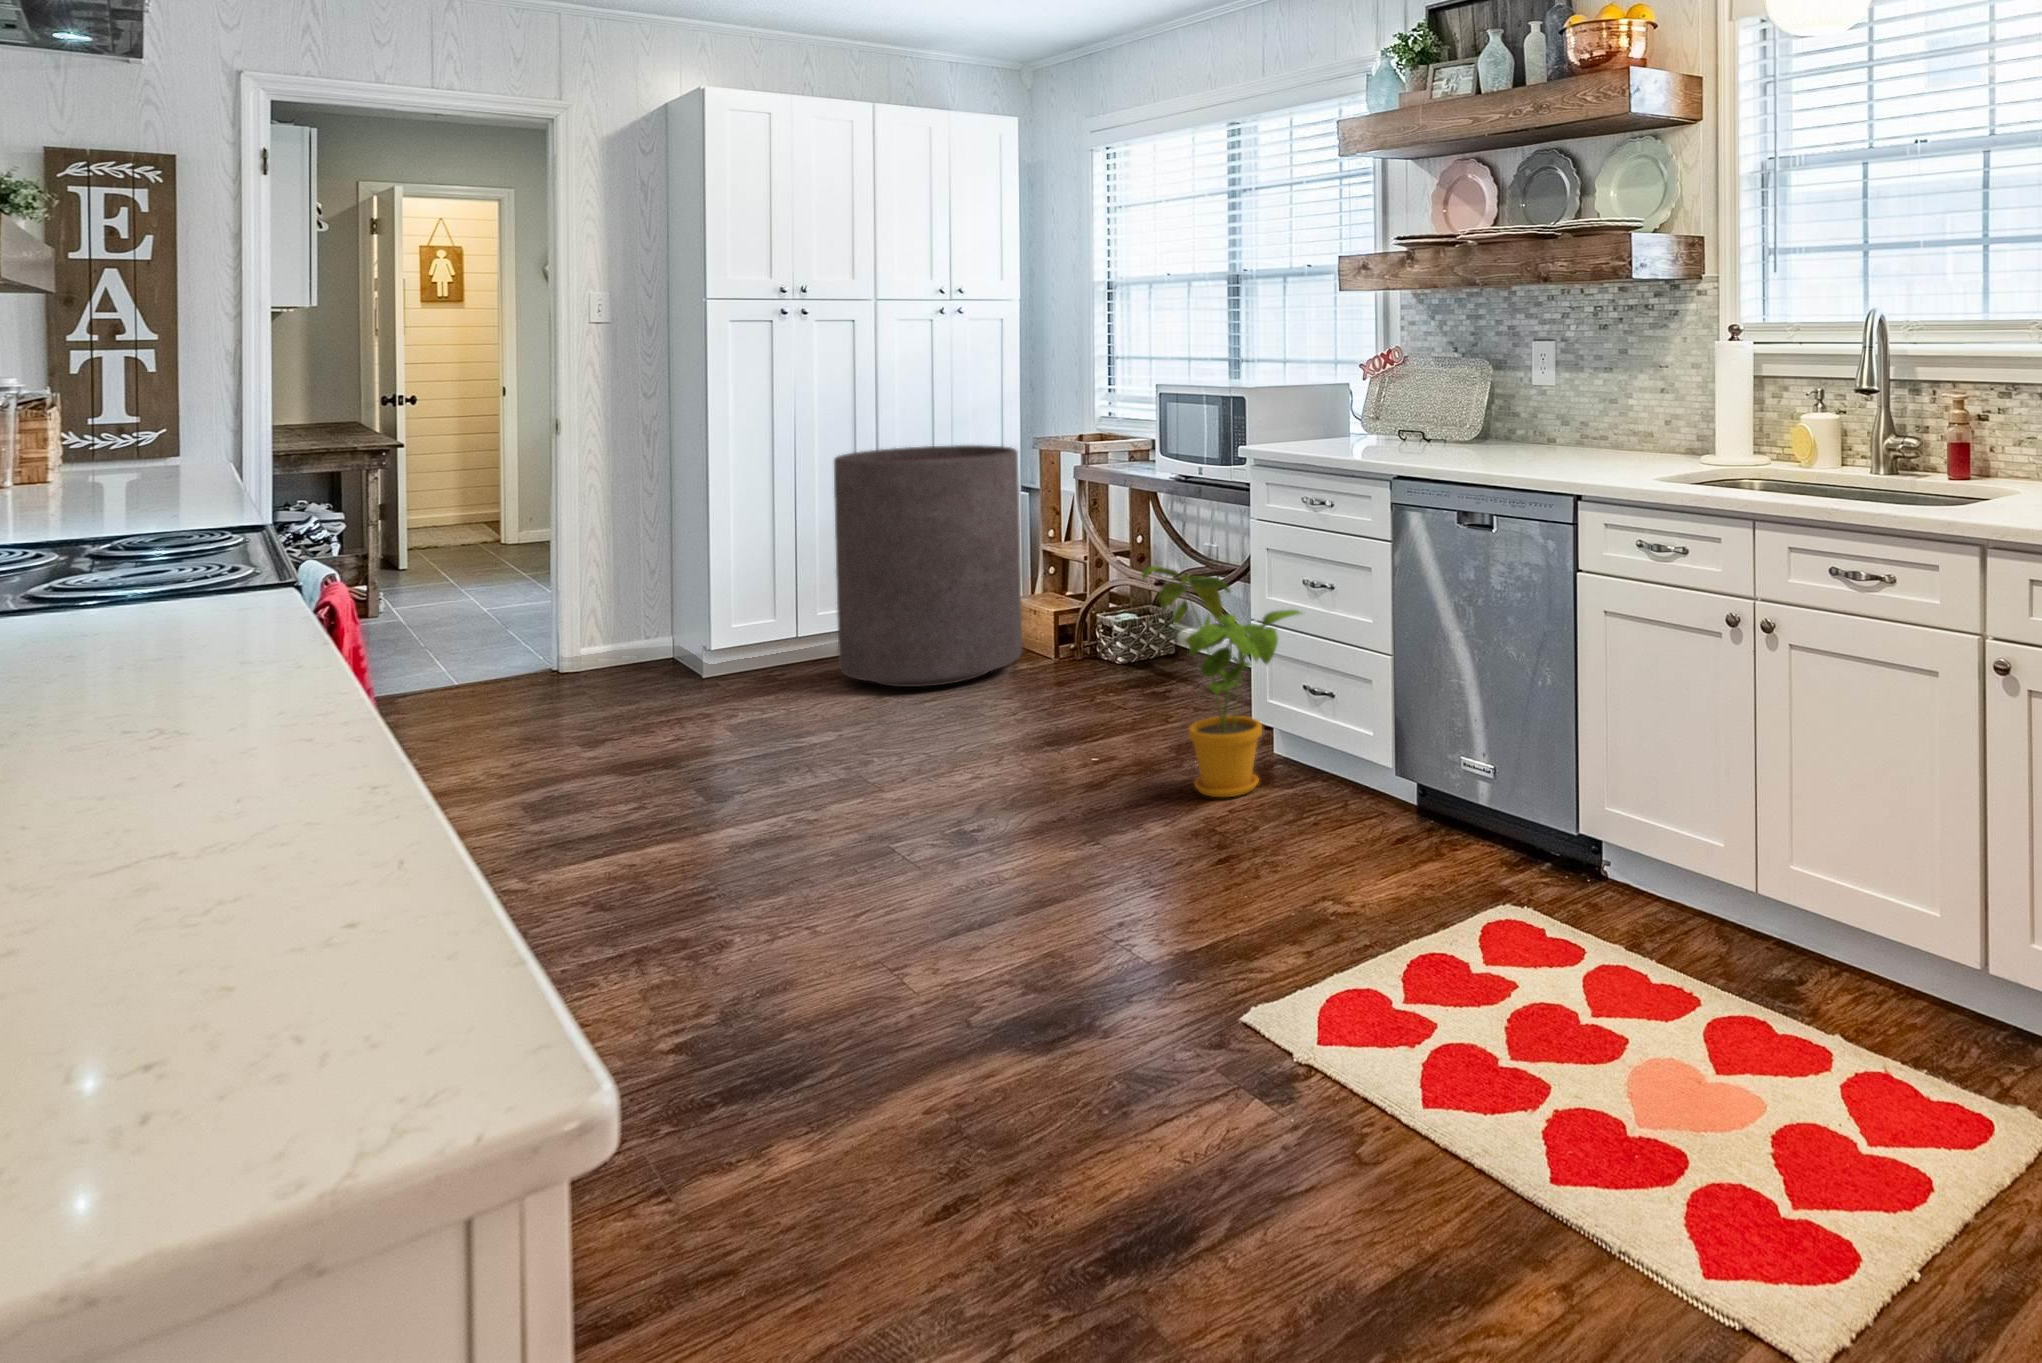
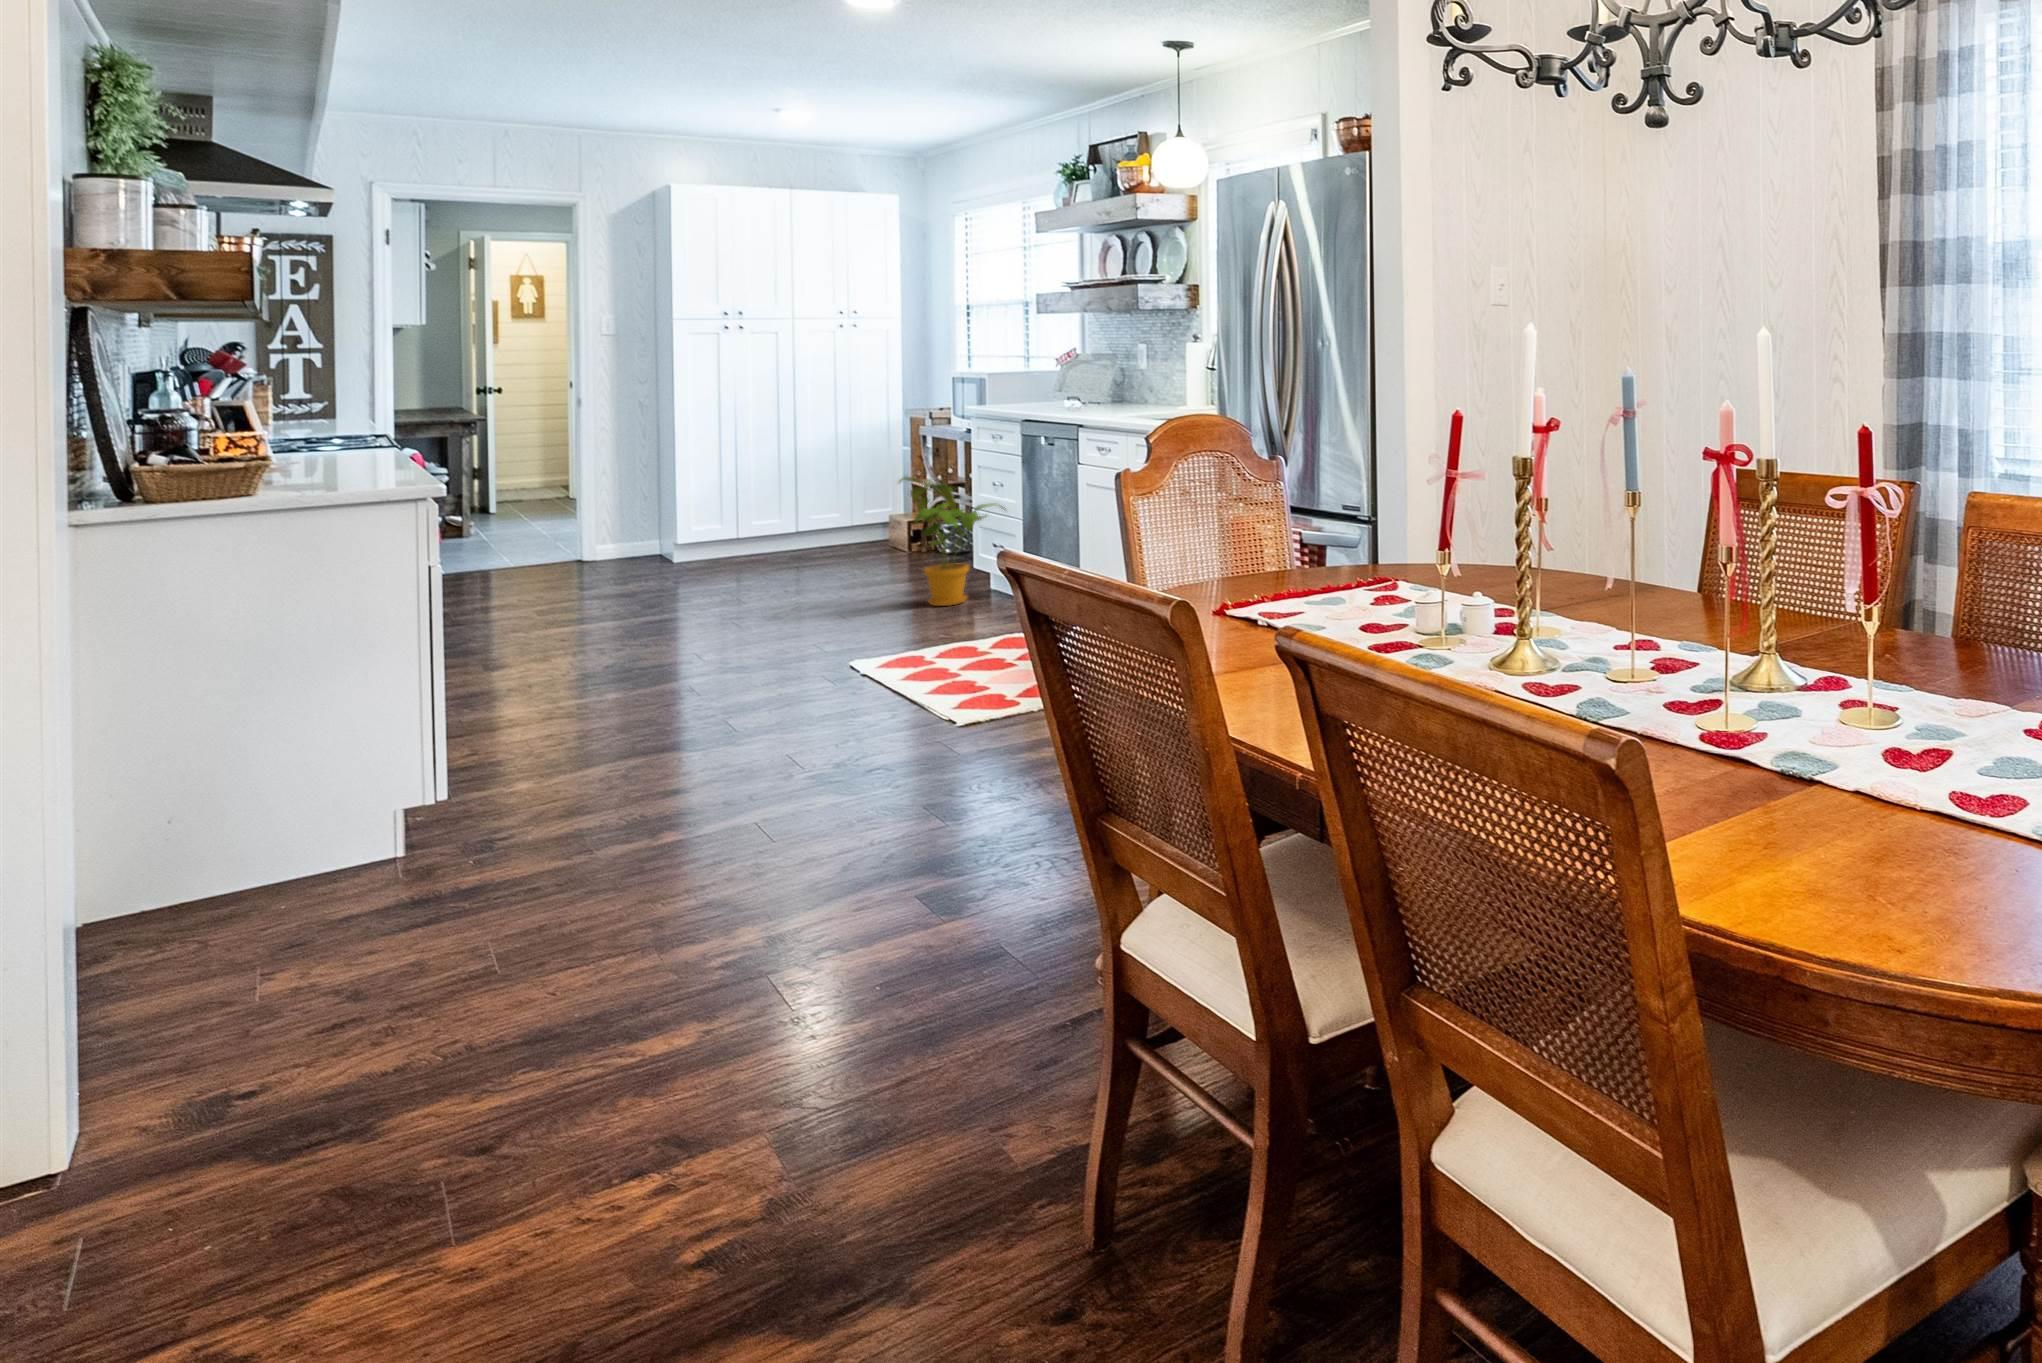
trash can: present [834,445,1022,687] -> none [758,415,886,566]

